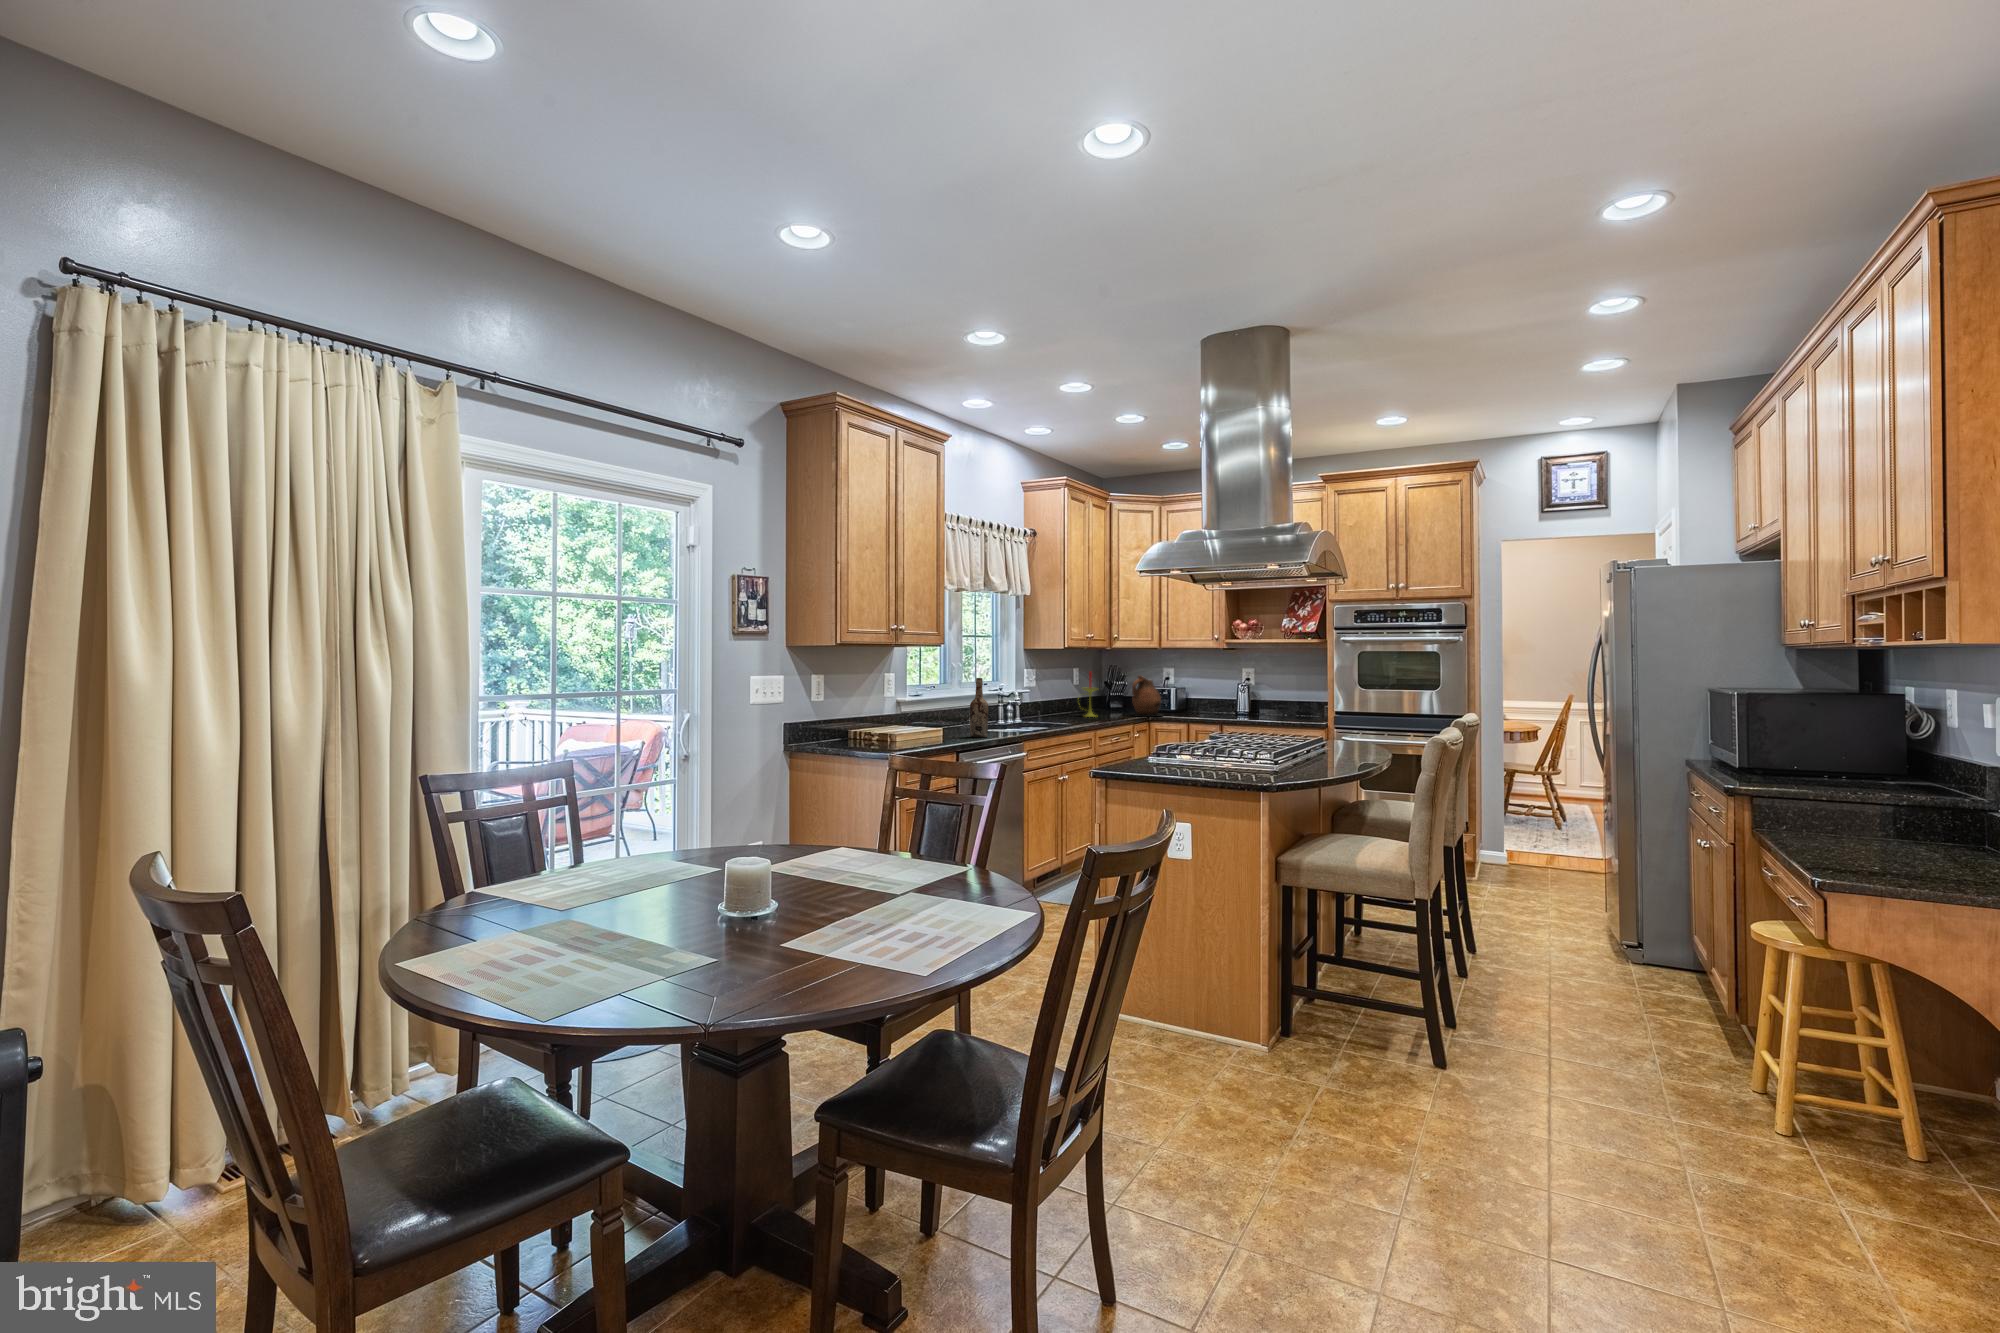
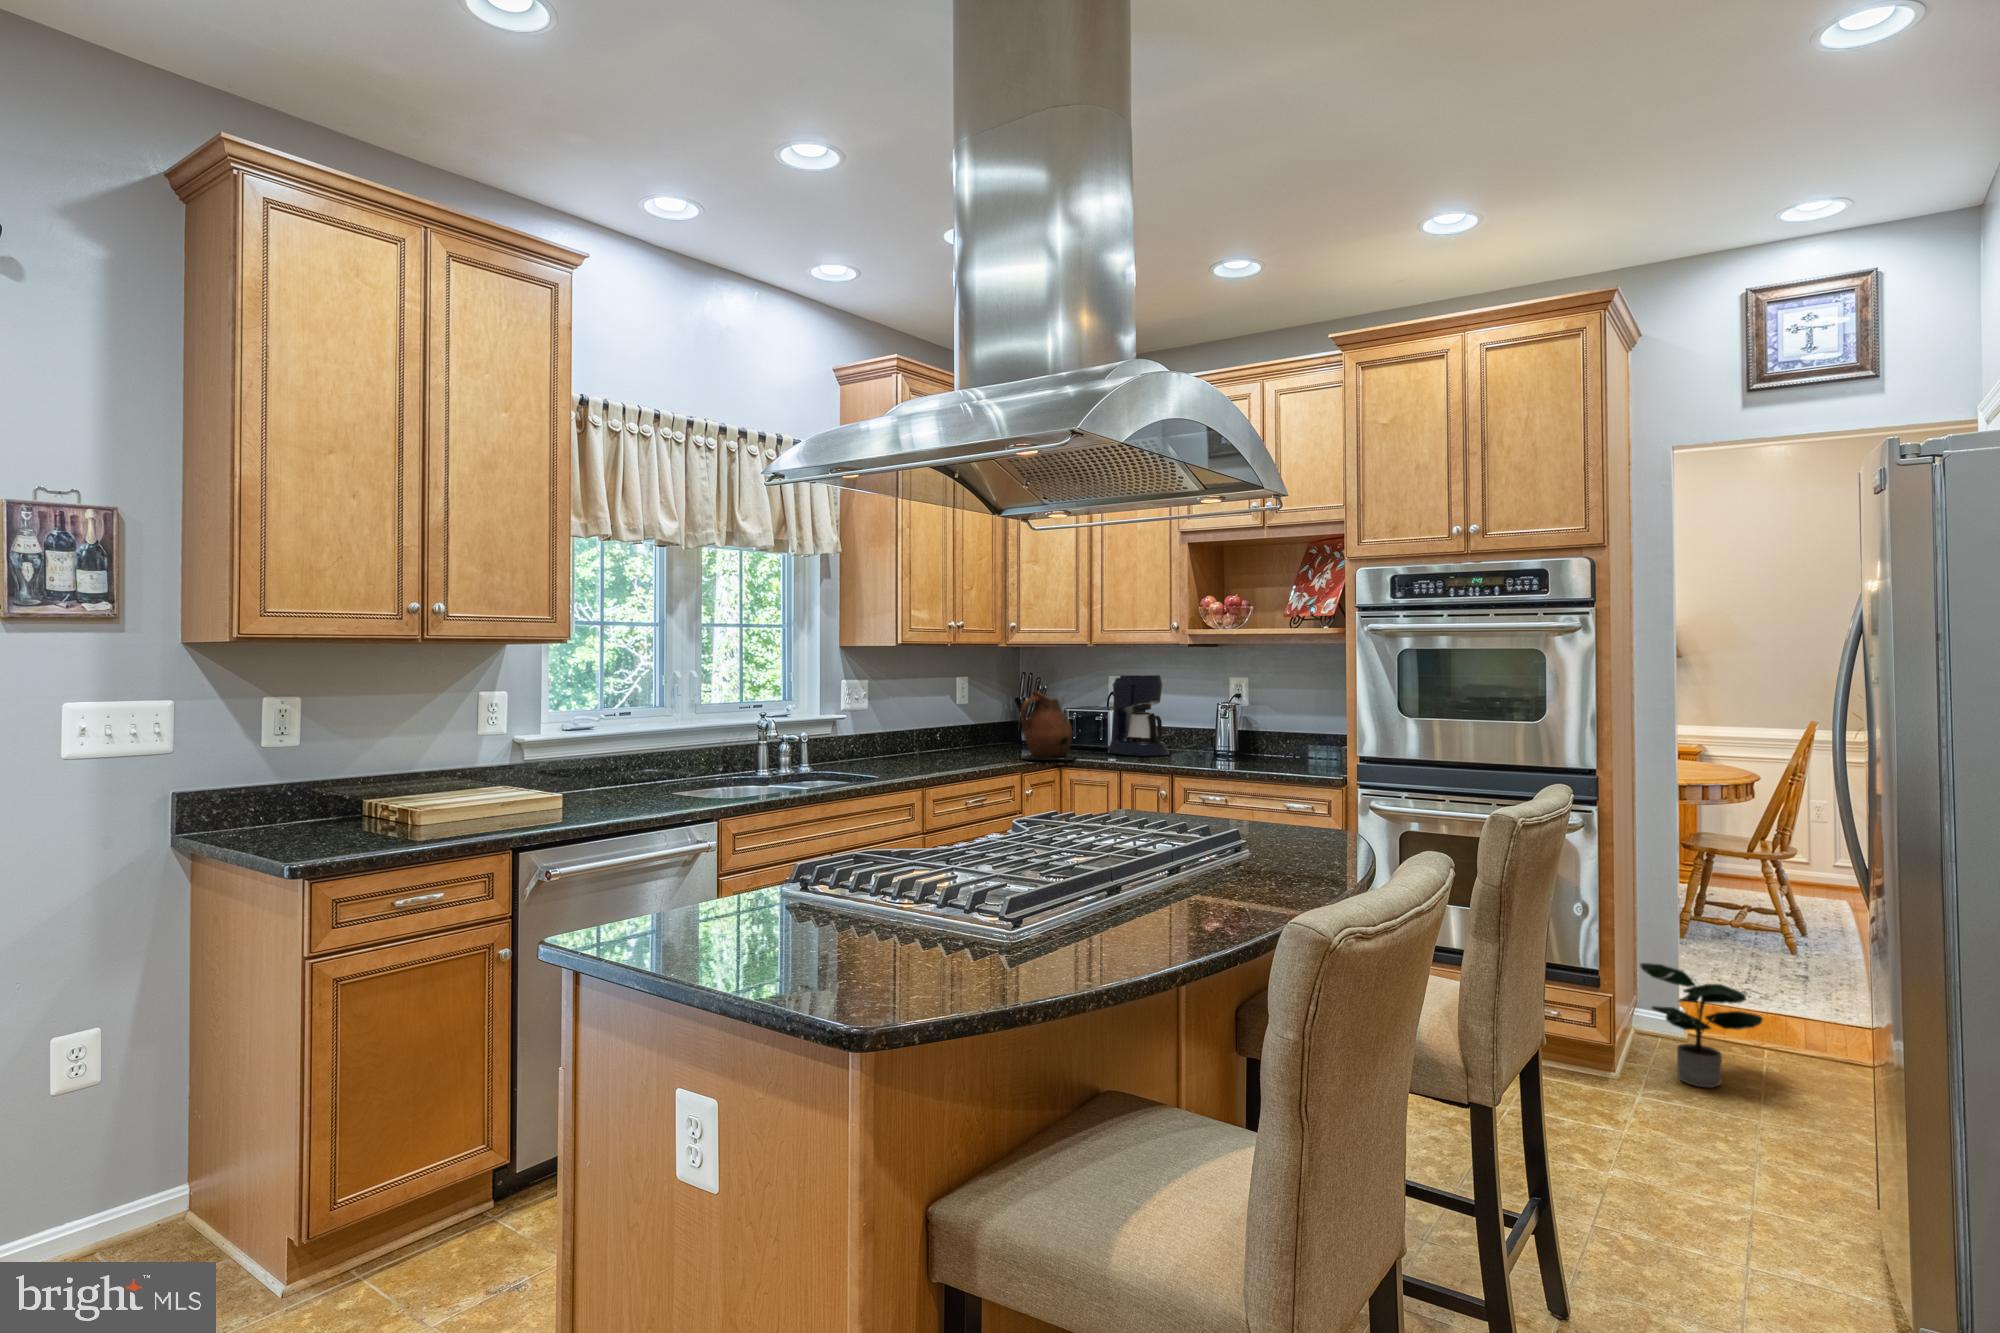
coffee maker: none [1175,666,1212,714] -> present [1108,675,1169,756]
candle: present [1083,672,1098,717] -> none [926,681,965,761]
wine bottle: present [970,678,988,737] -> none [598,702,634,815]
potted plant: none [1488,819,1551,882] -> present [1640,963,1763,1088]

